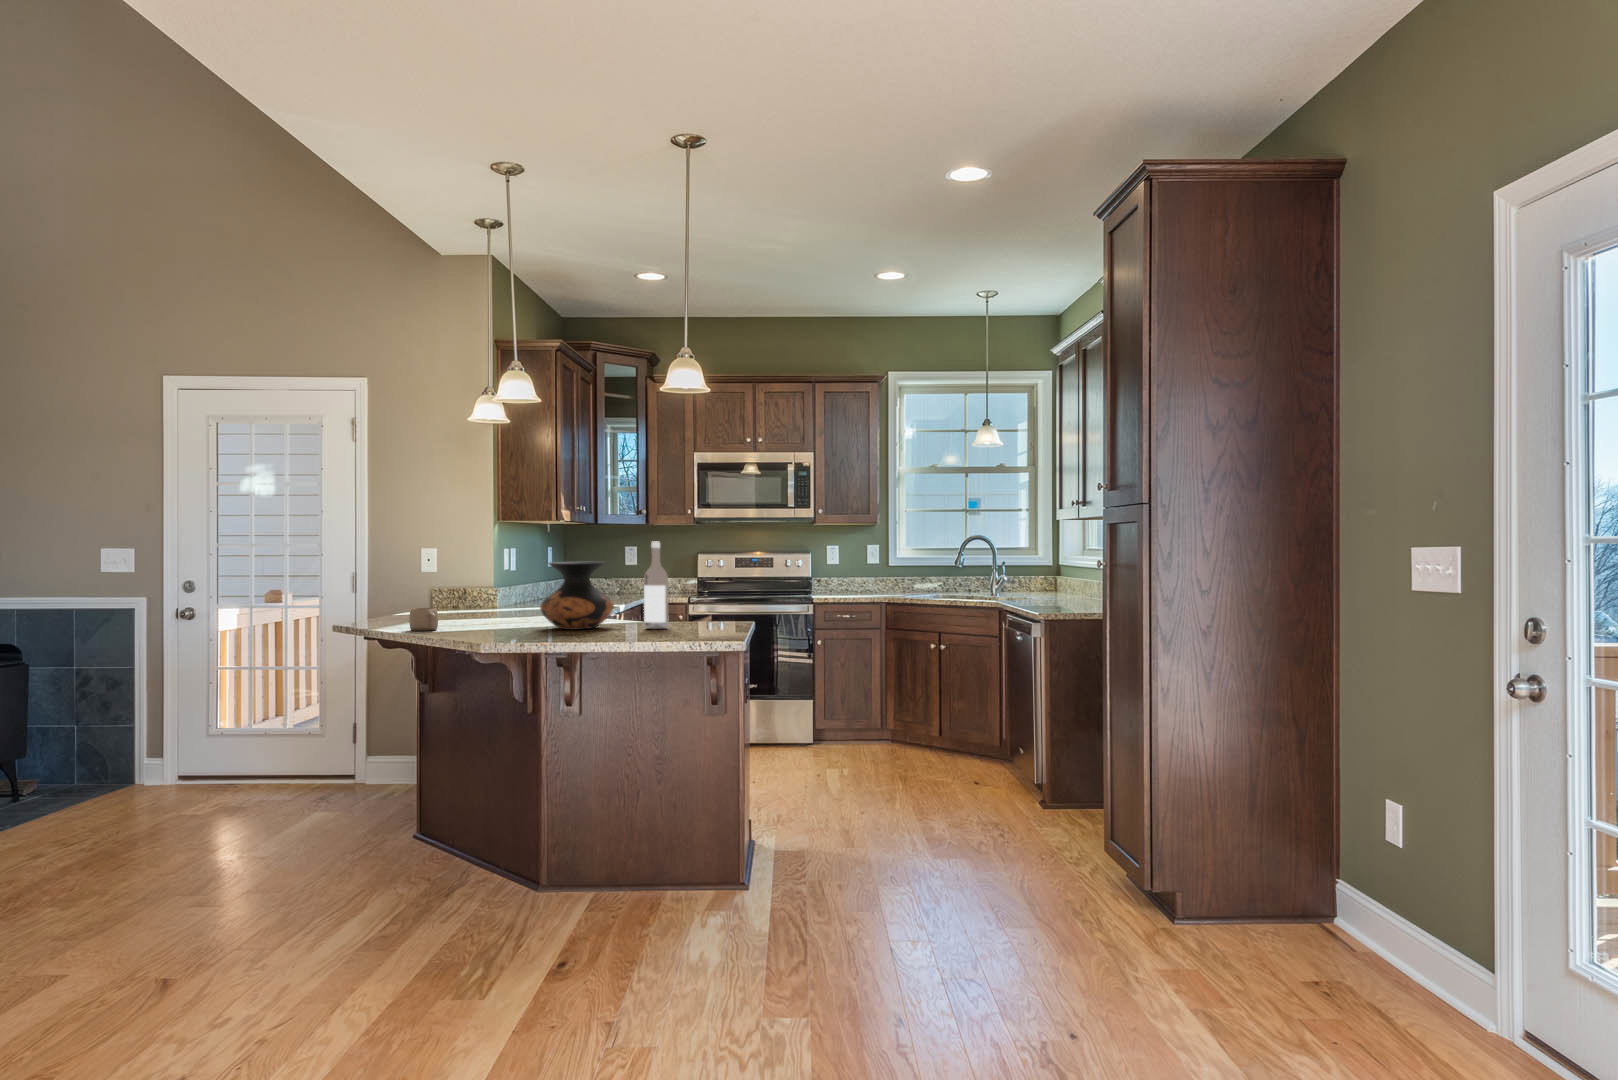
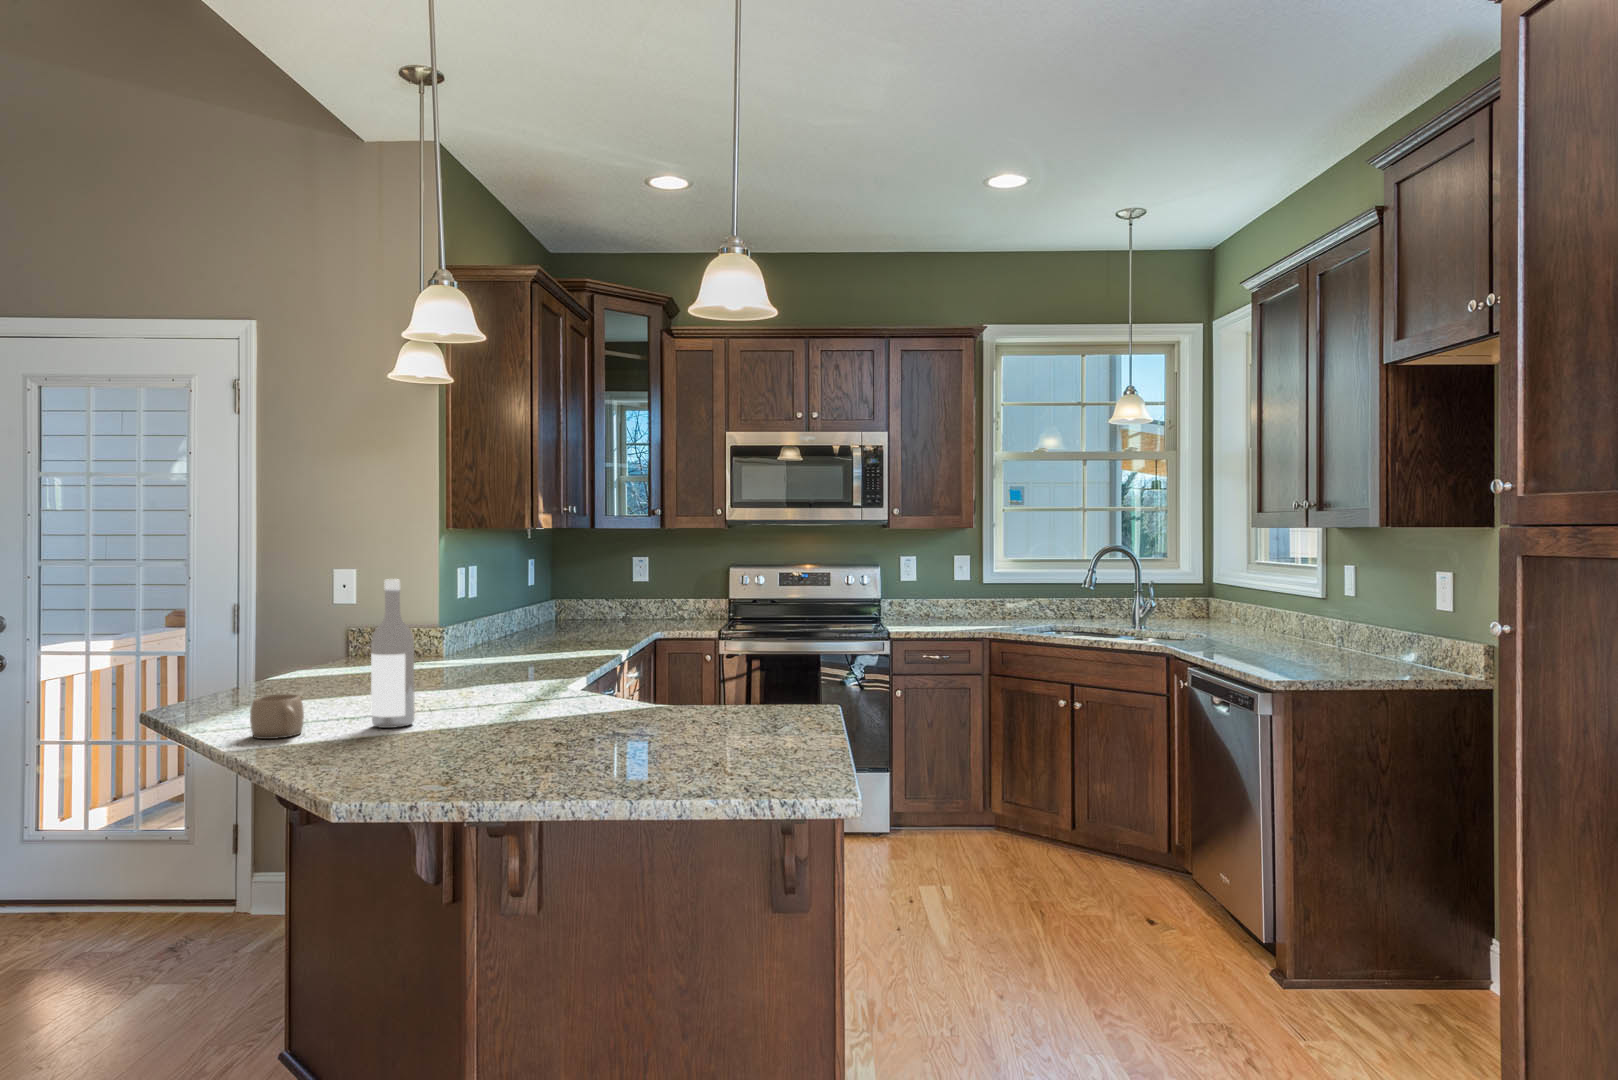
wine bottle: present [644,541,668,629] -> present [371,579,415,728]
vase: present [540,562,614,630] -> none [481,612,610,736]

